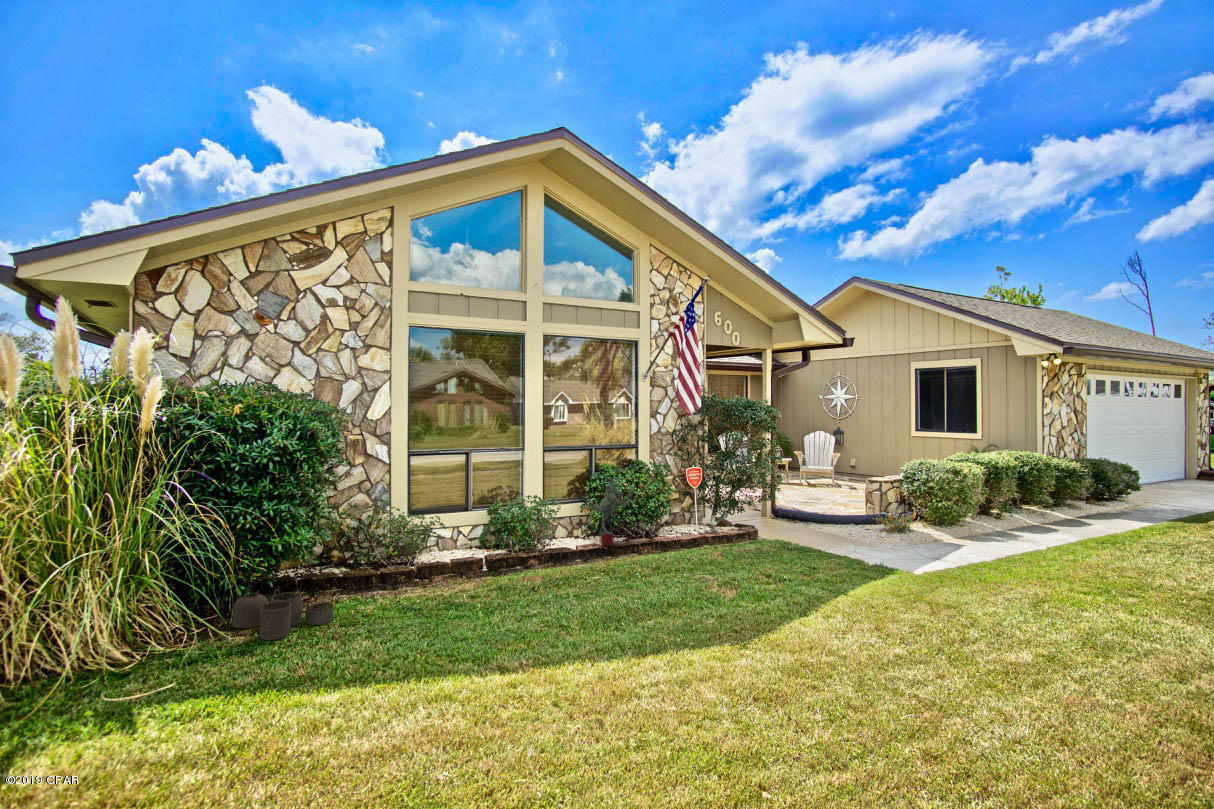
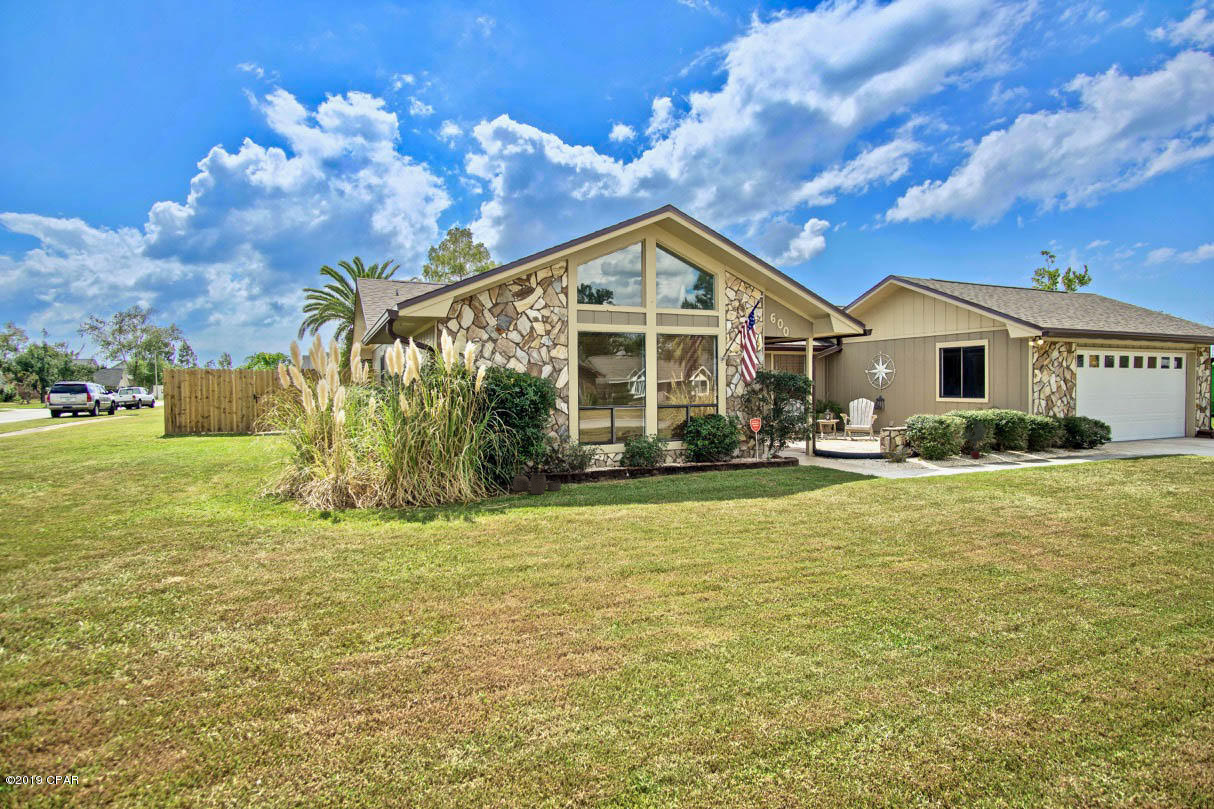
potted tree: present [581,478,635,546] -> present [963,421,986,459]

